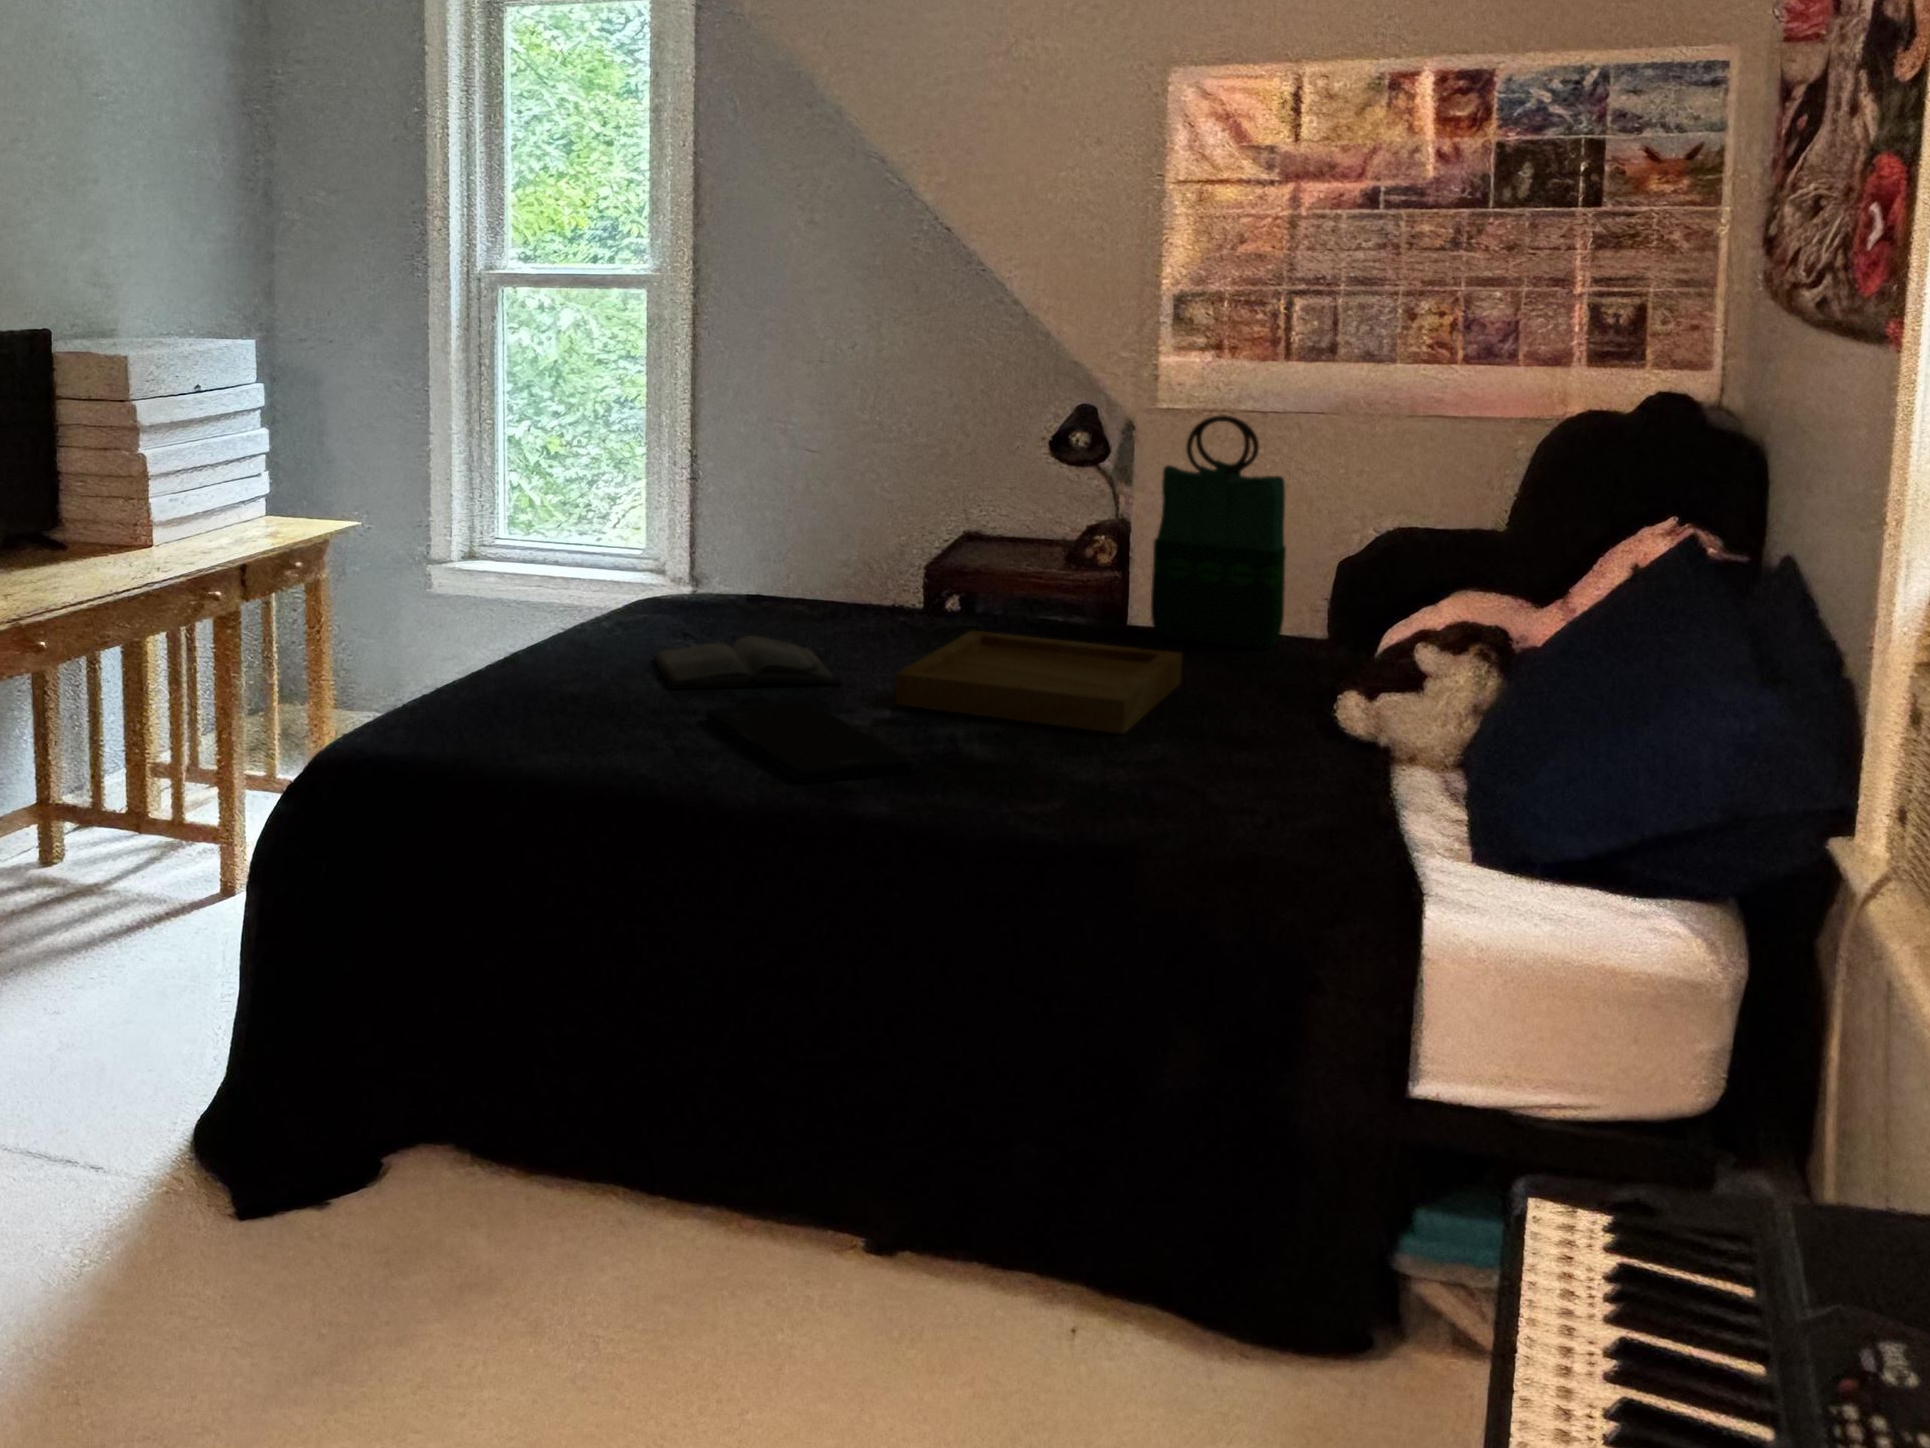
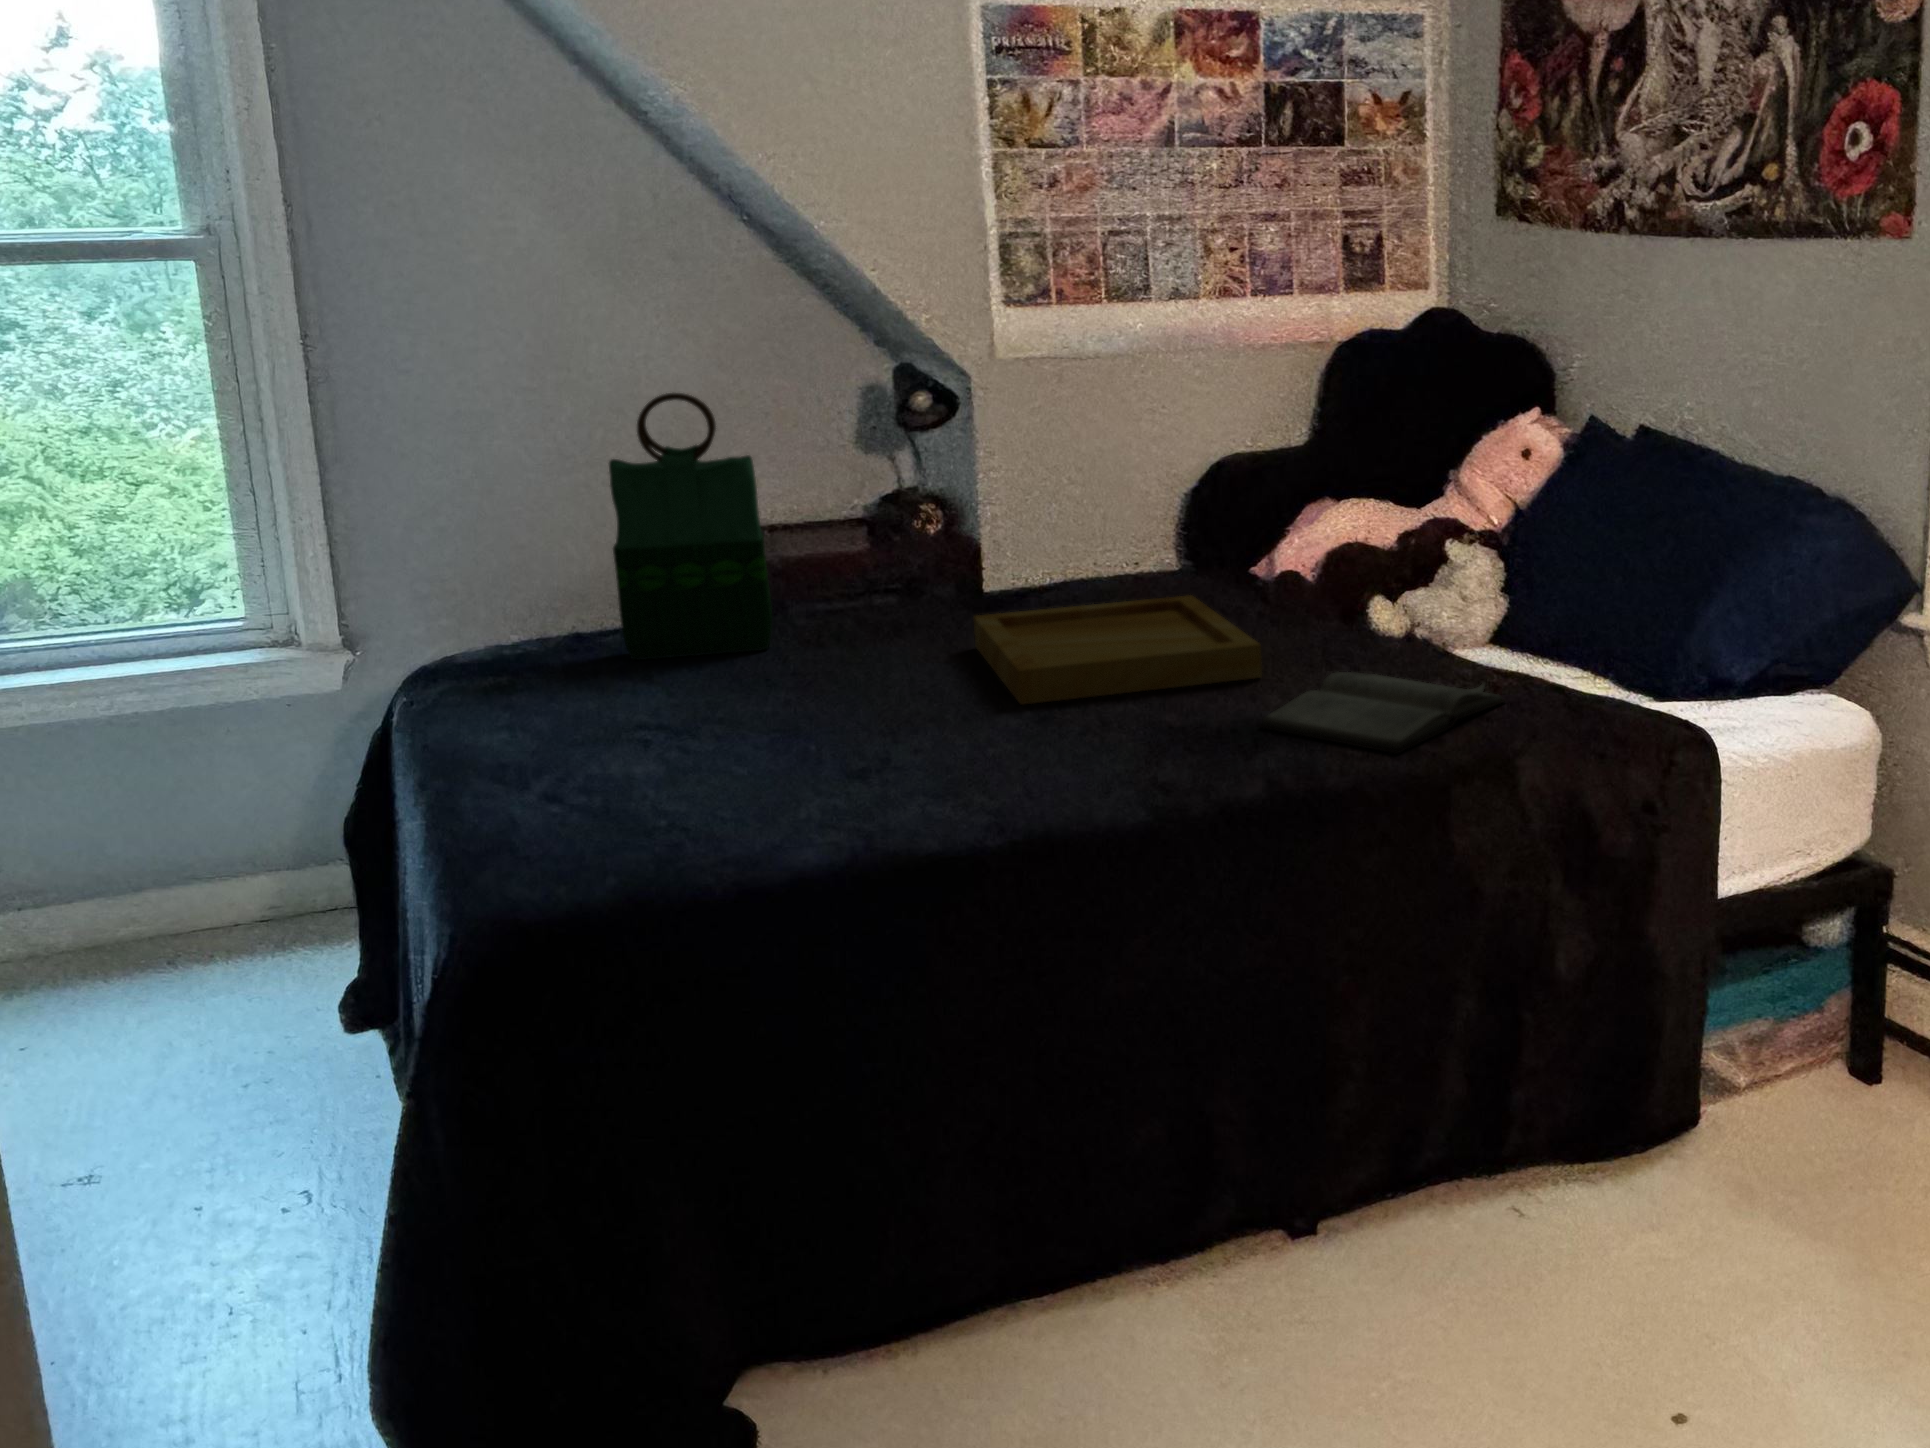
tote bag: present [1151,415,1286,649] -> present [609,393,772,660]
diary: present [654,636,840,689] -> present [1260,672,1505,754]
smartphone: present [707,701,912,783] -> none [879,722,1192,800]

